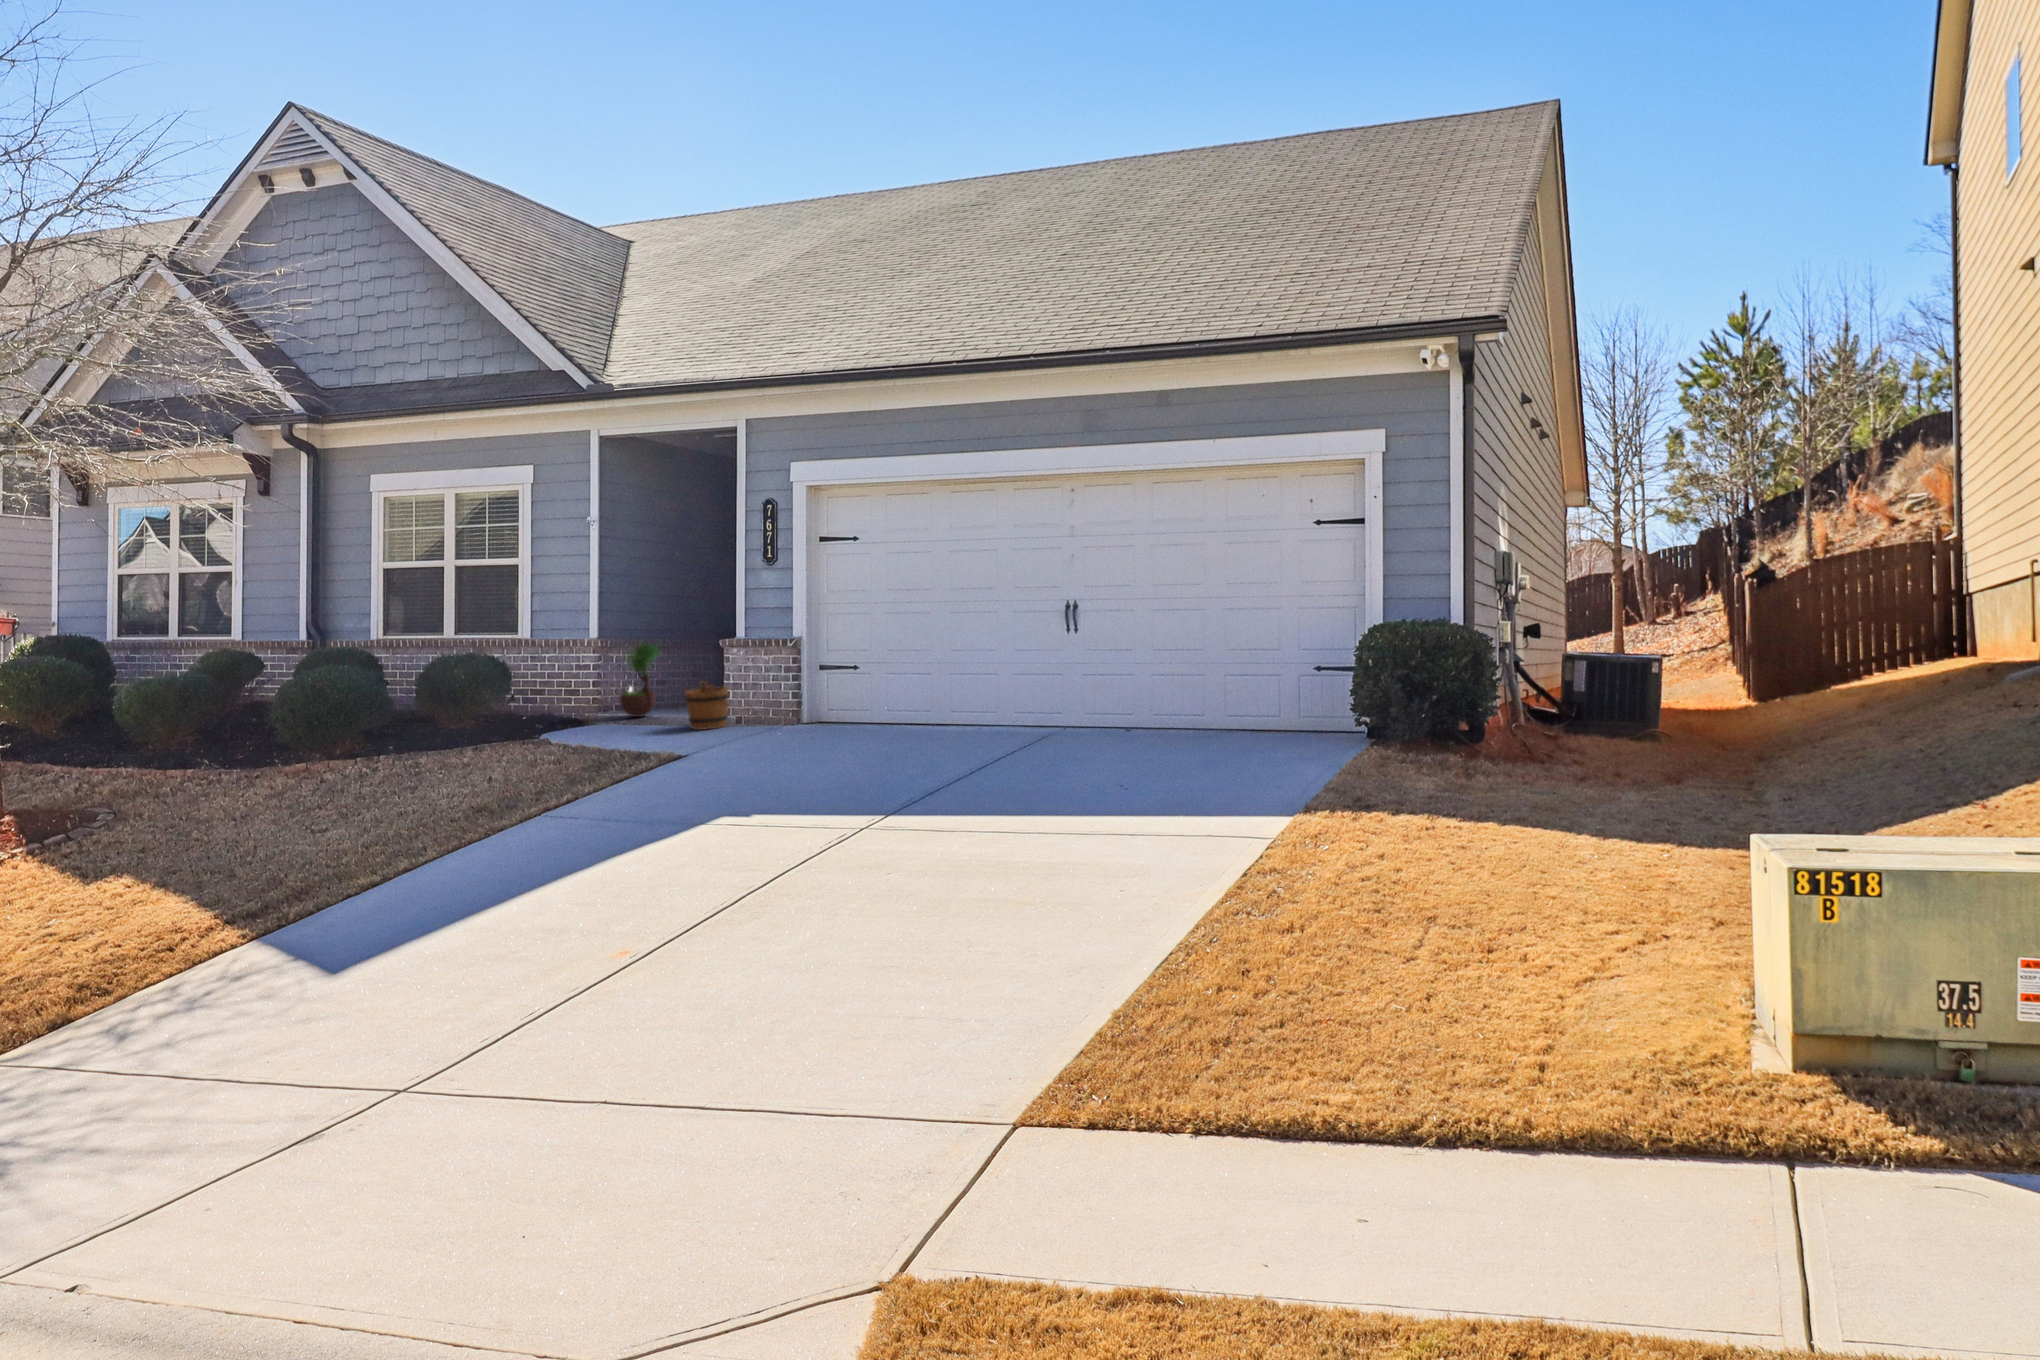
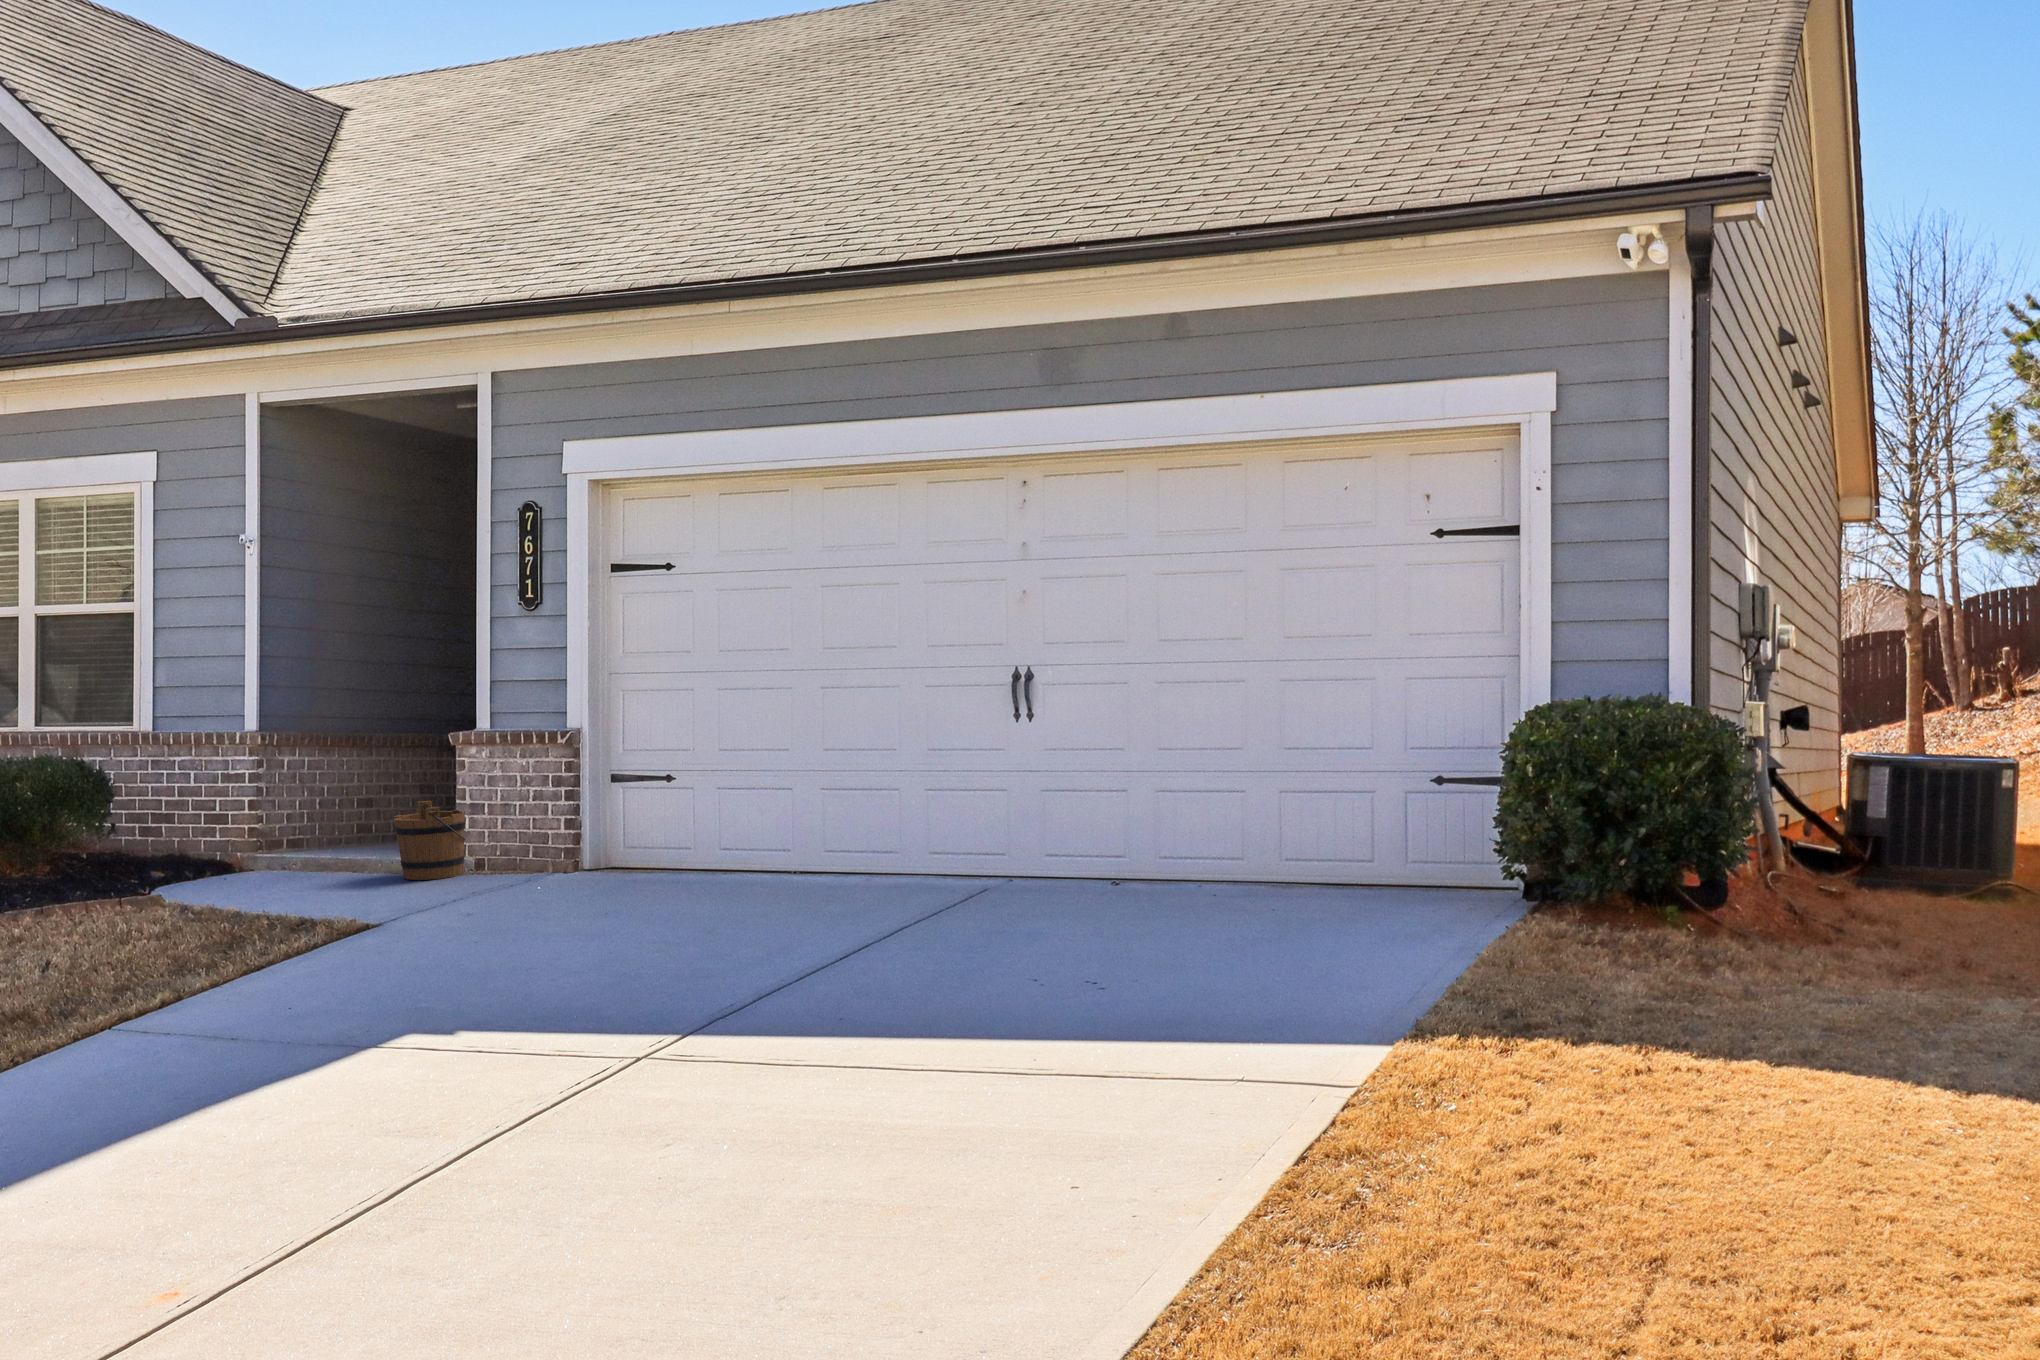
potted tree: present [620,642,661,717] -> none [297,727,367,859]

